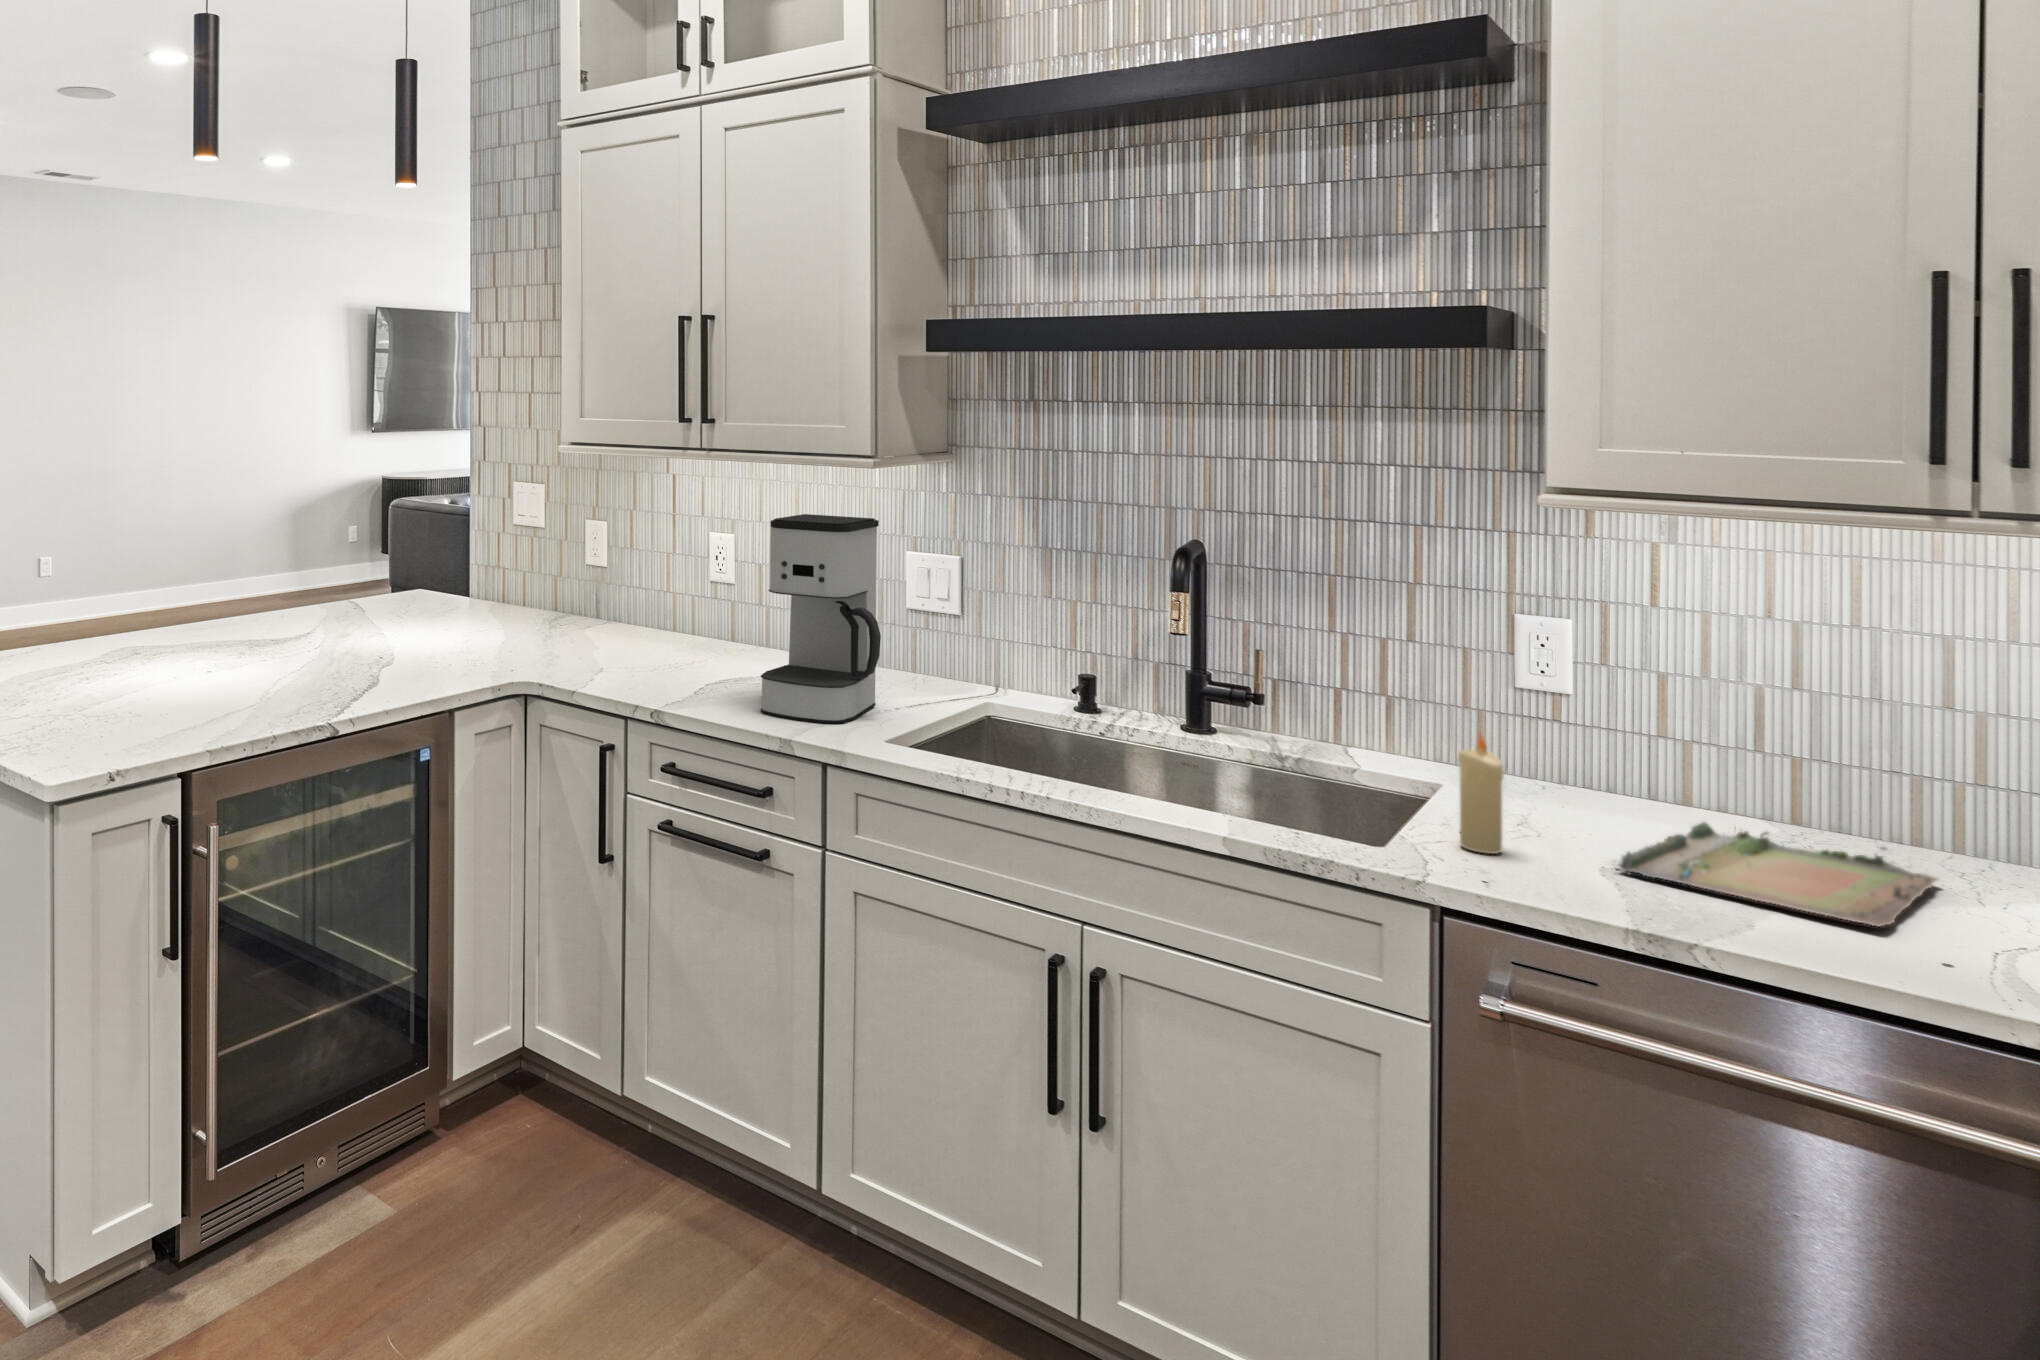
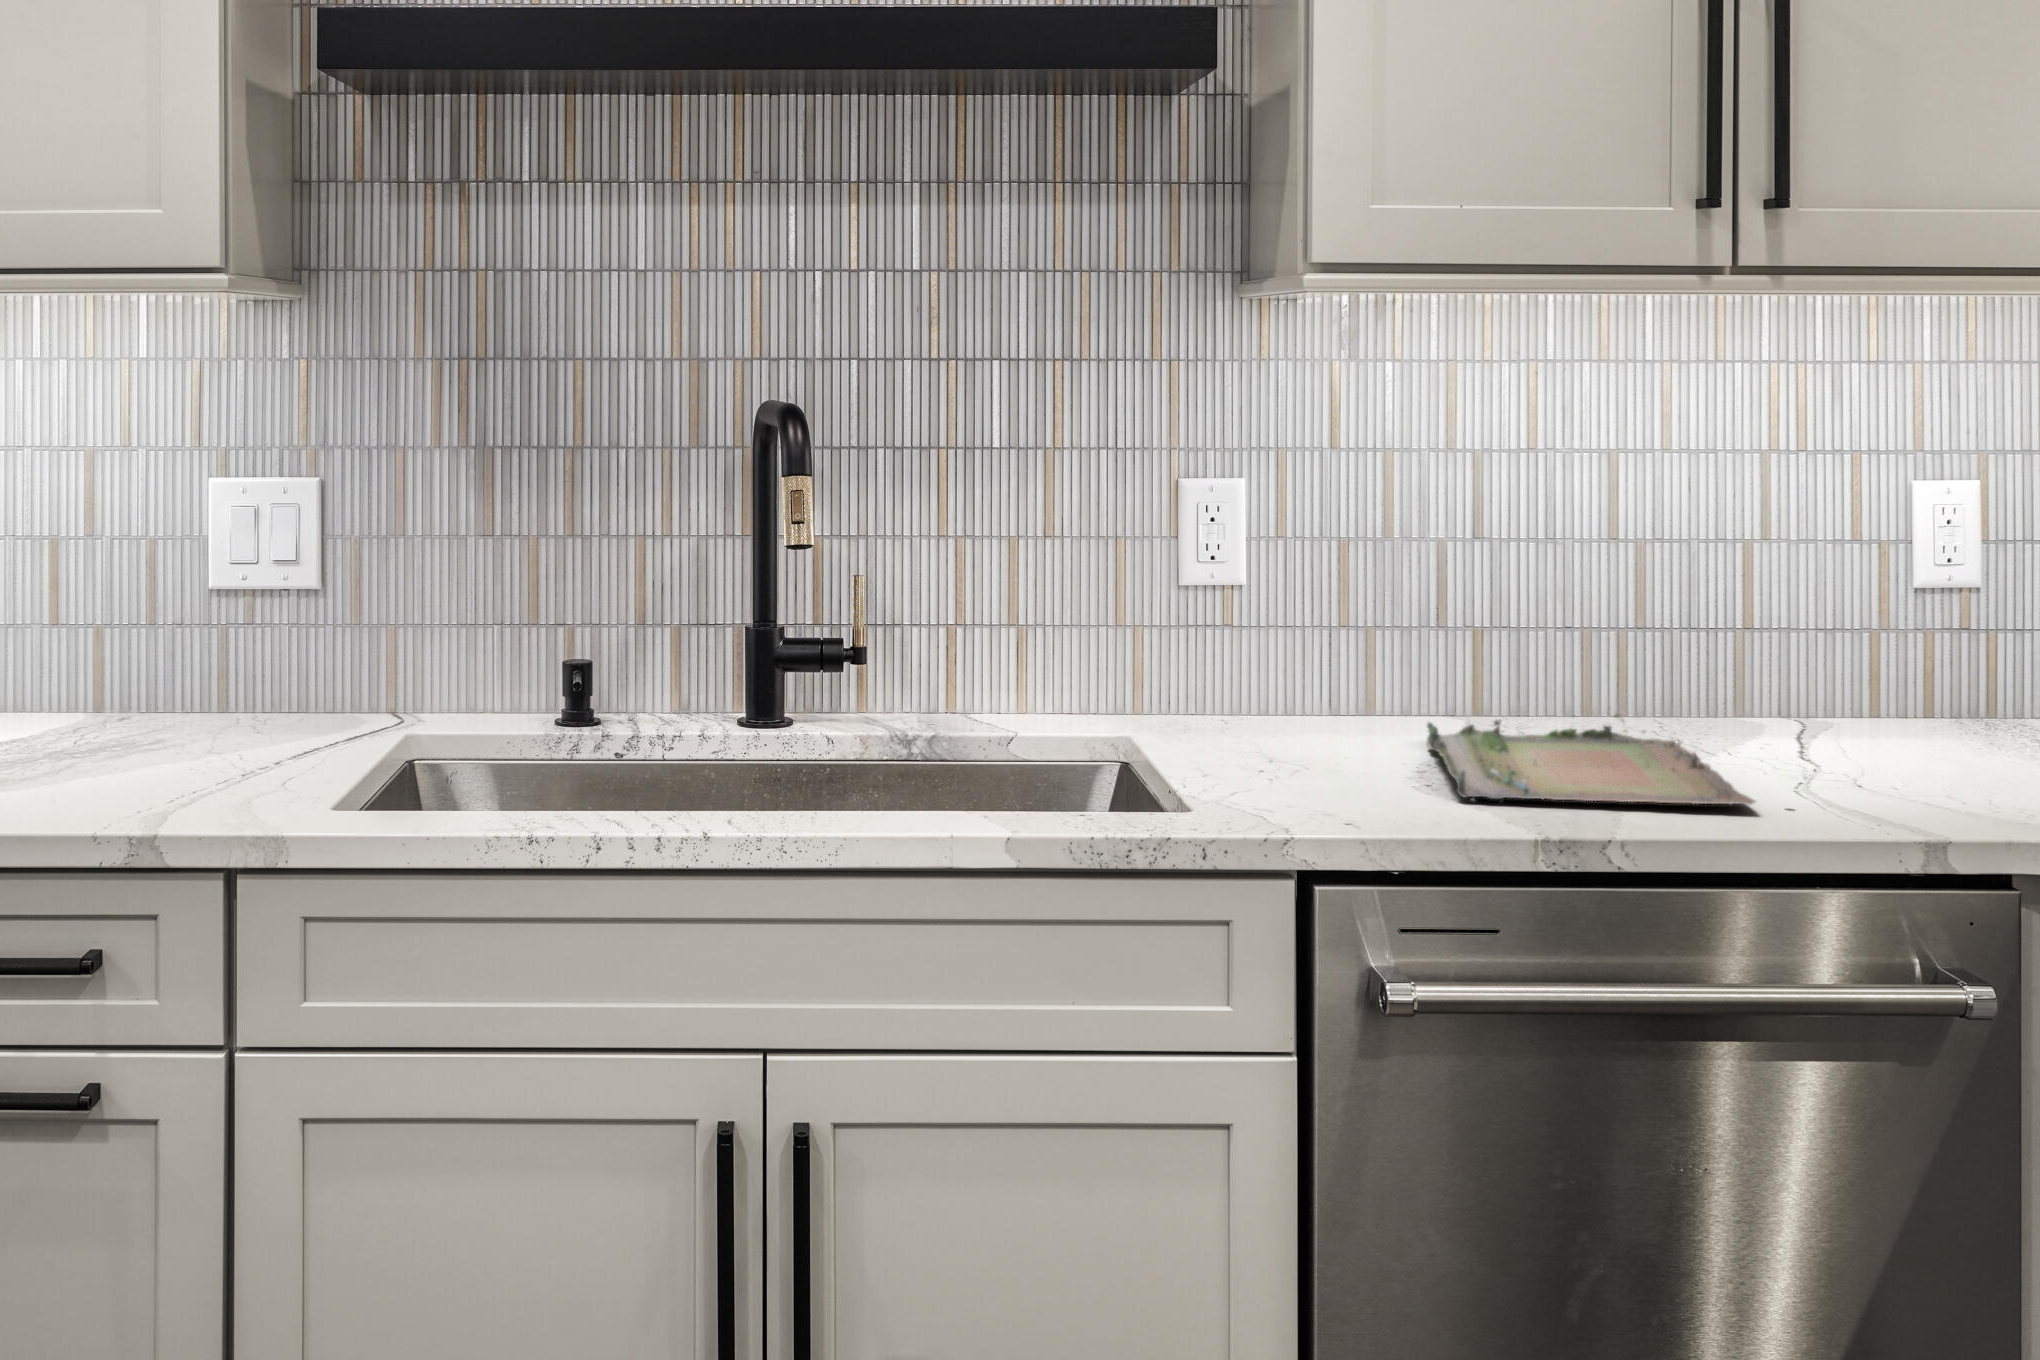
coffee maker: present [761,514,881,723] -> none [21,398,262,814]
candle: present [1458,735,1504,854] -> none [1273,633,1334,810]

